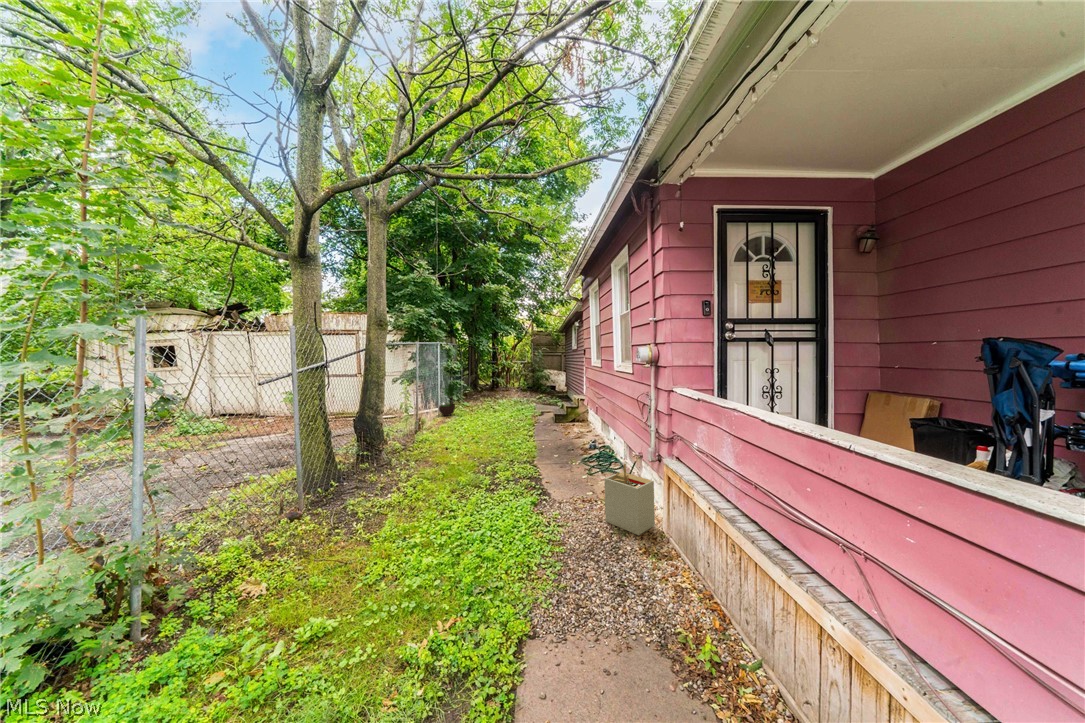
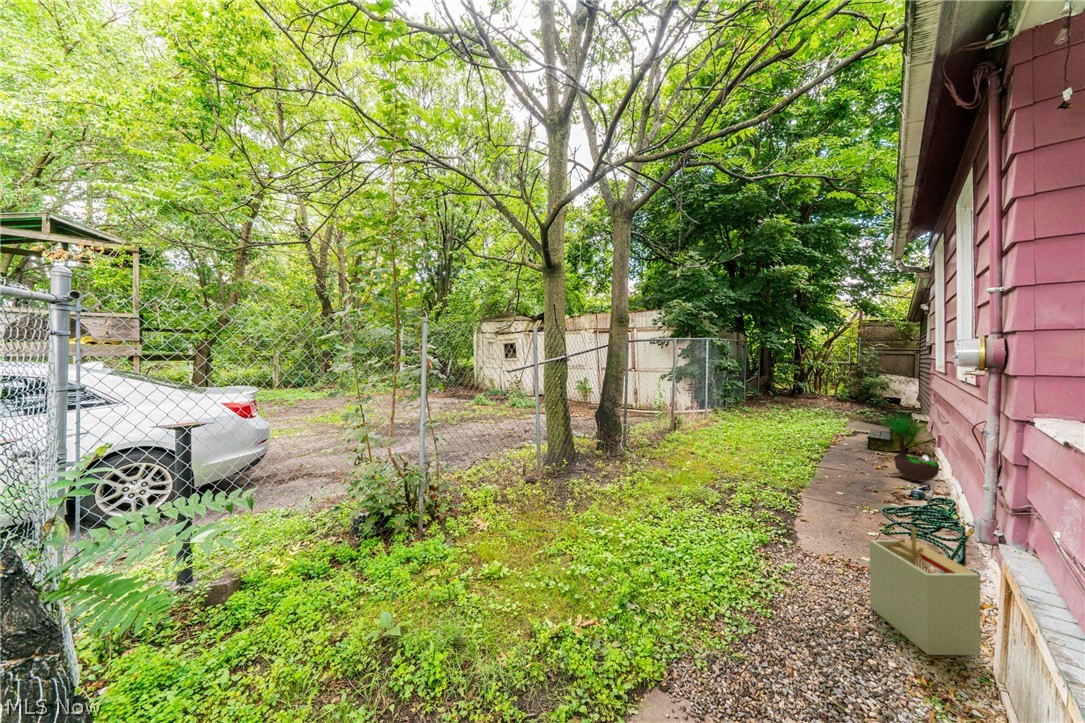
potted tree: present [439,383,458,416] -> present [882,413,939,481]

